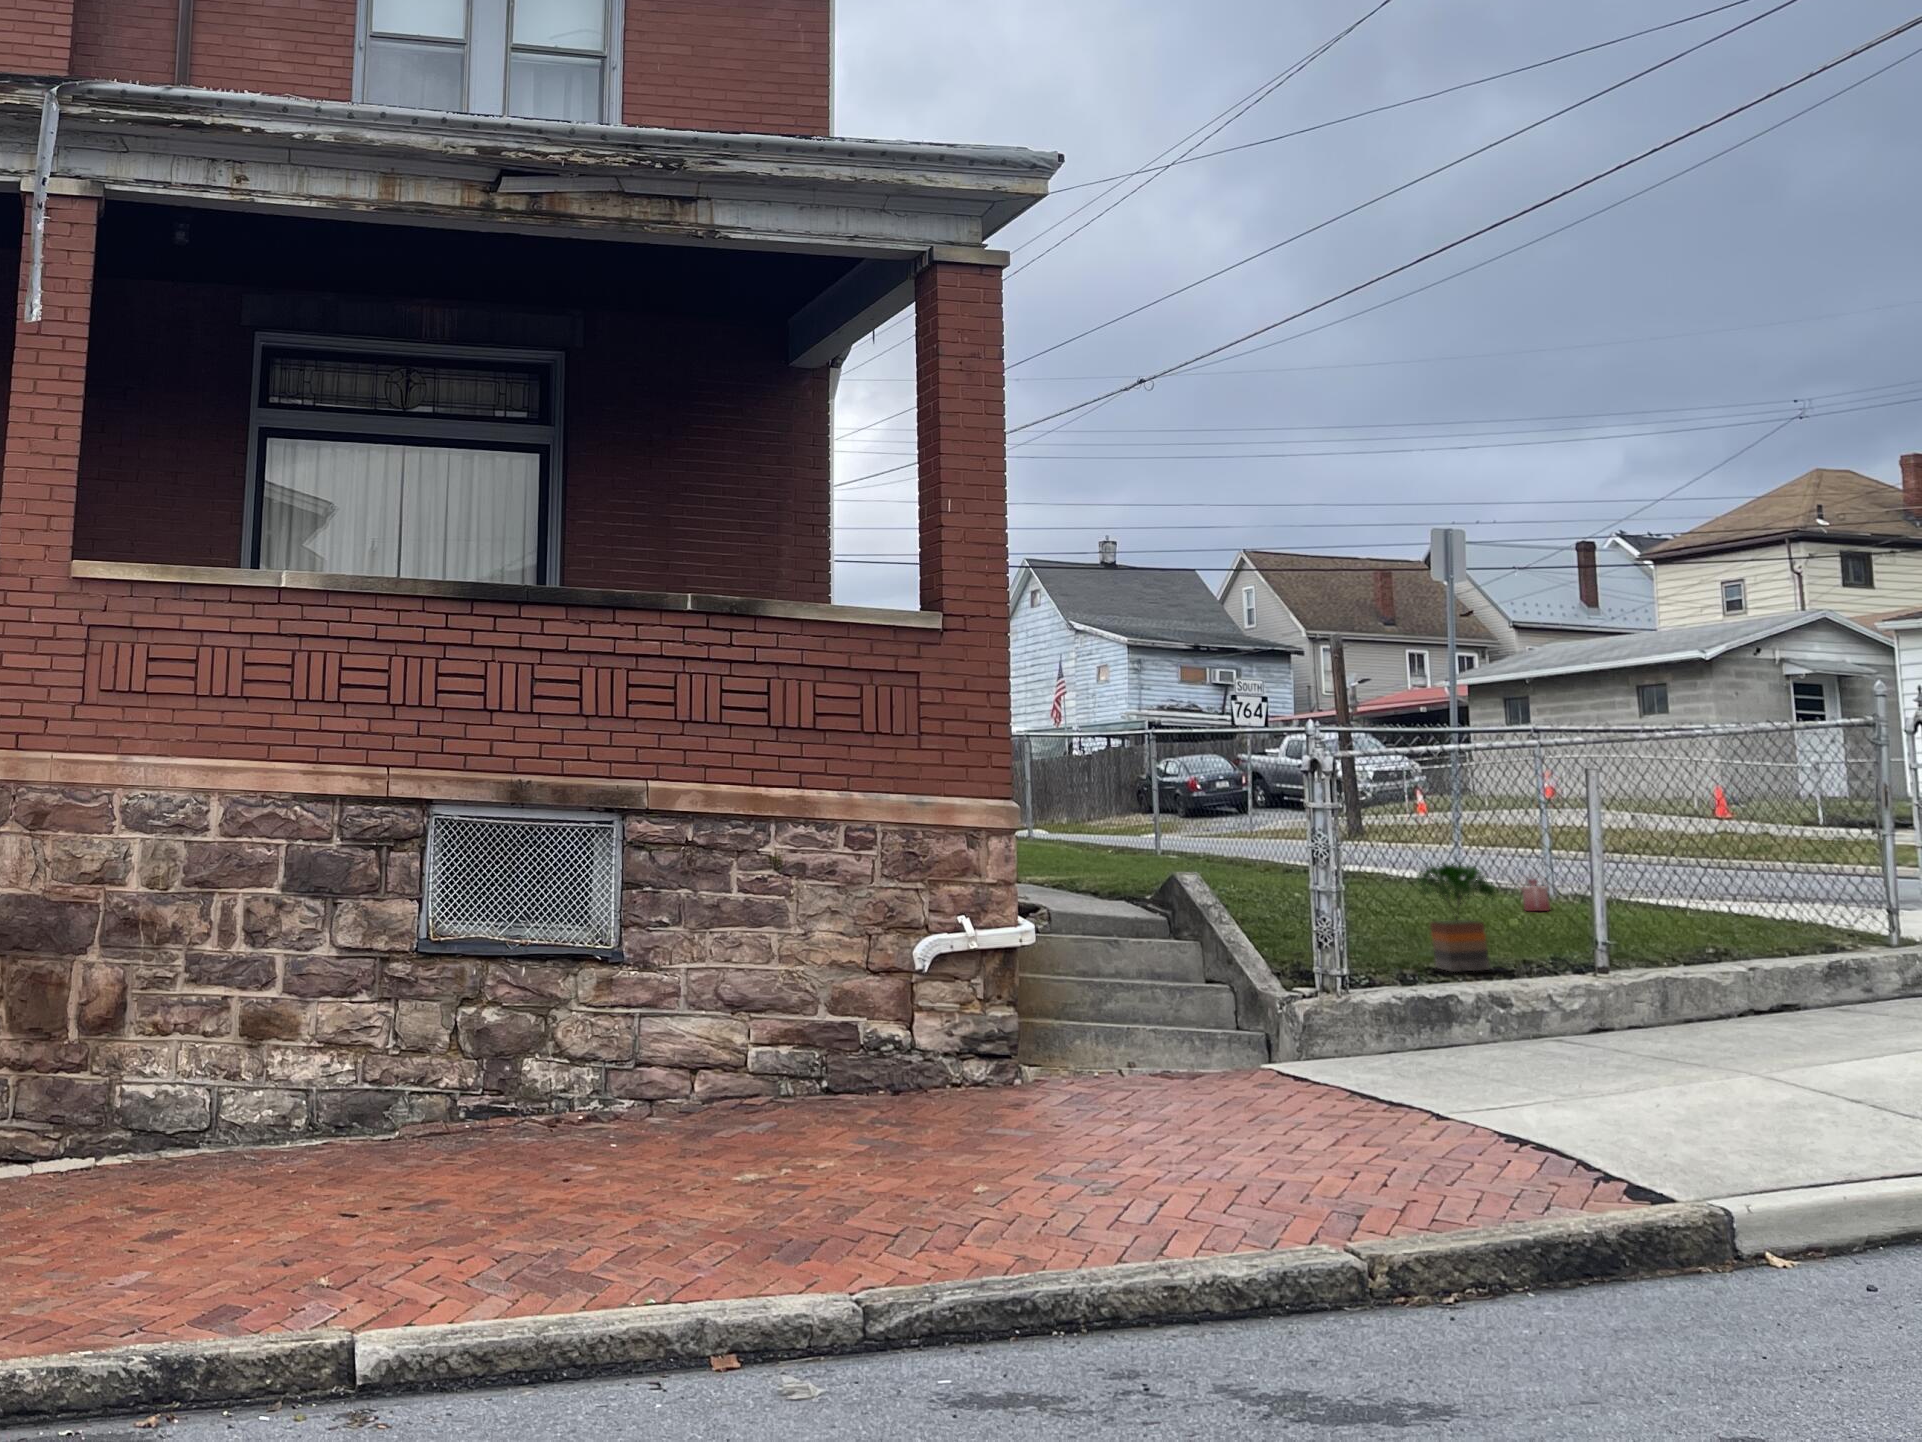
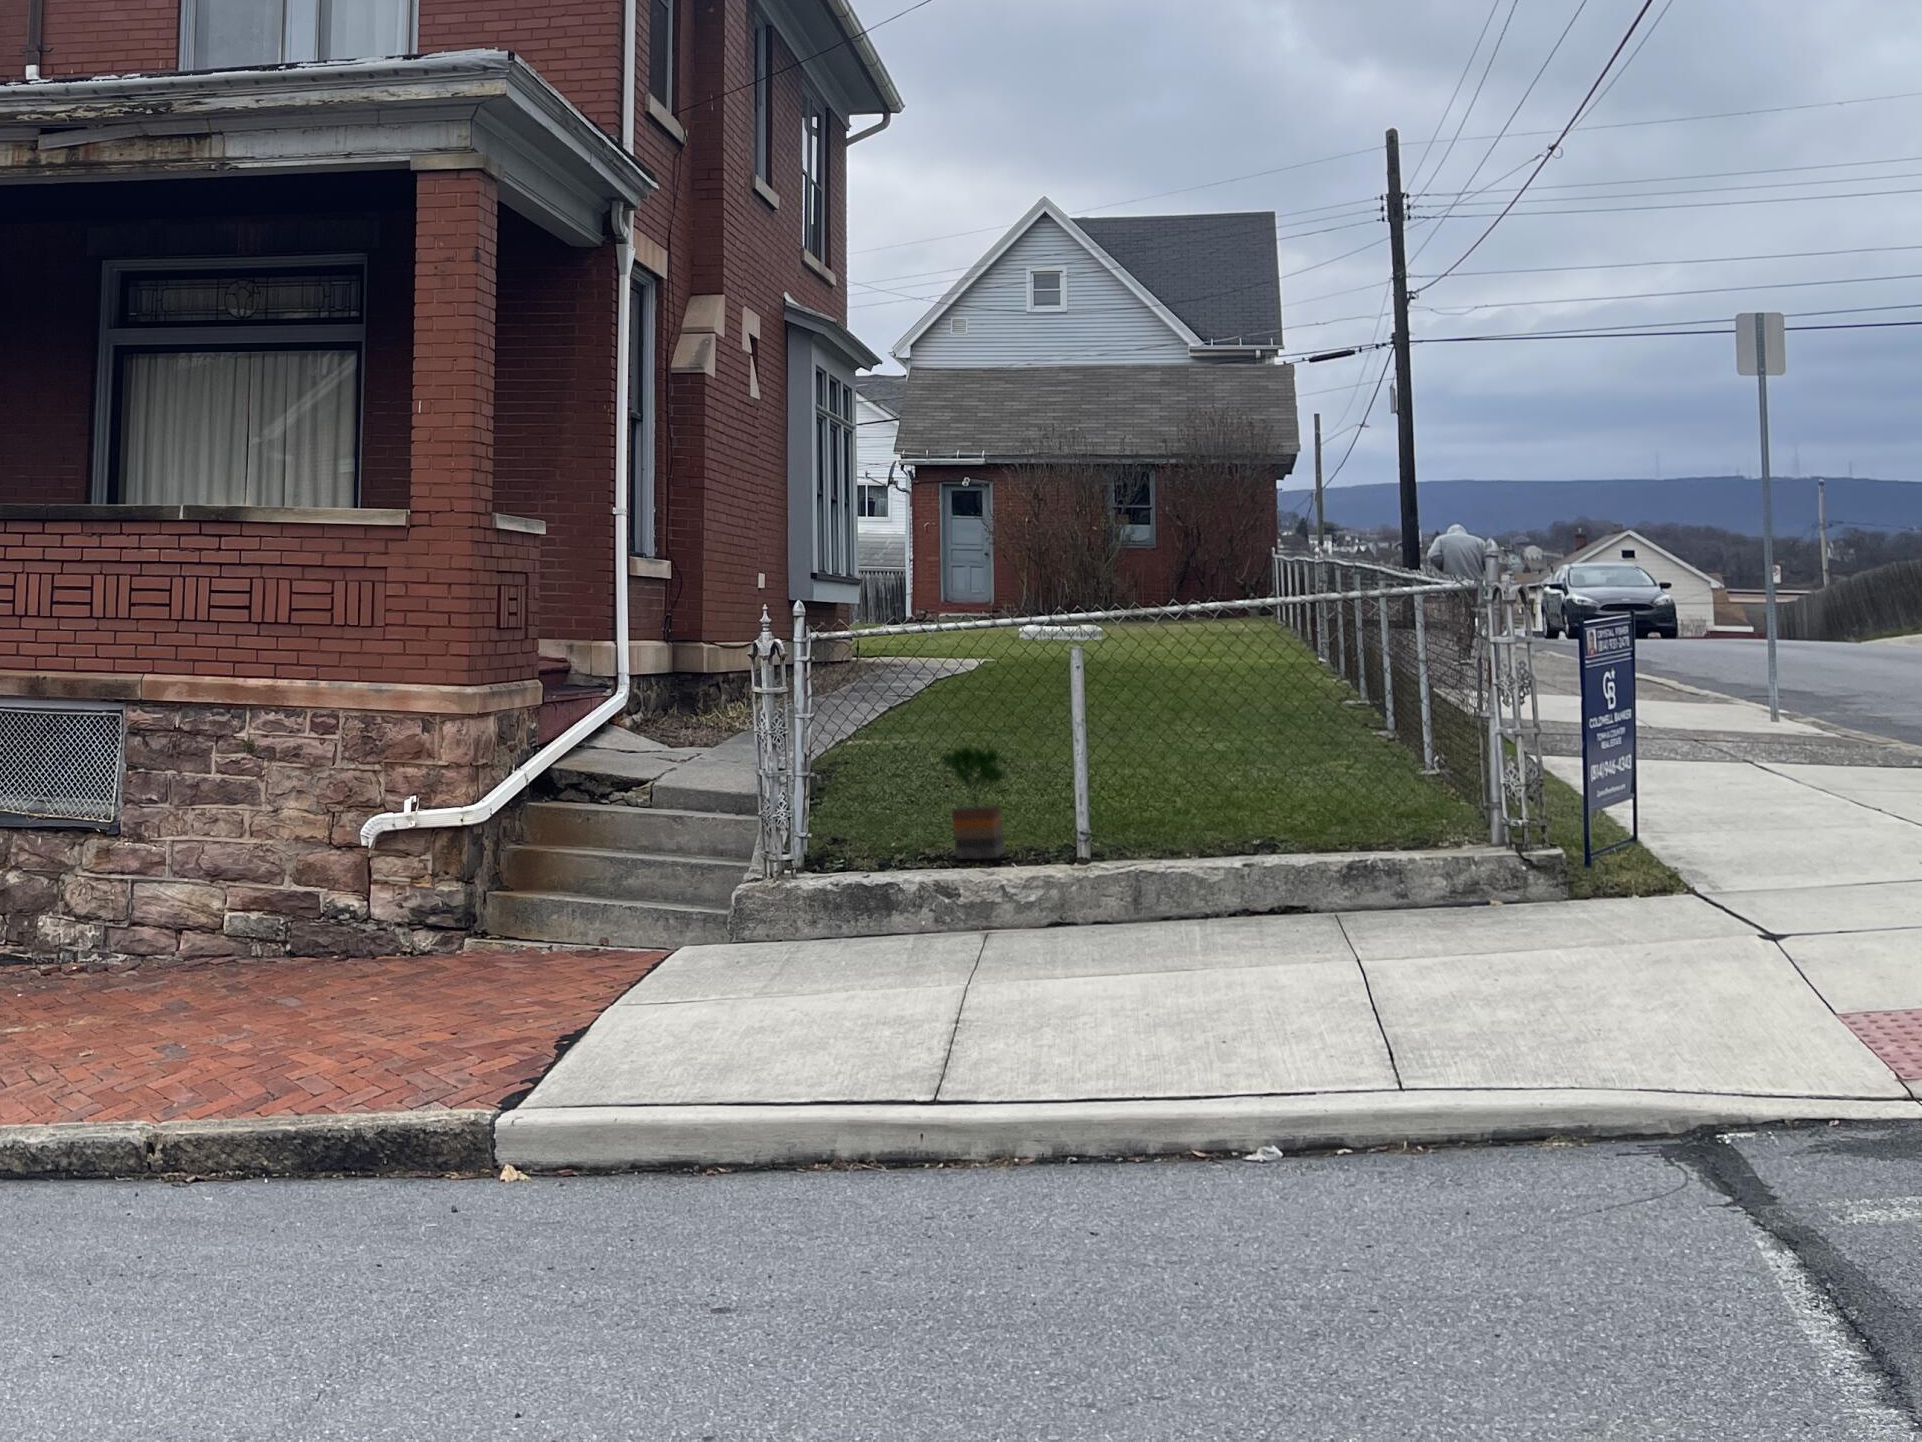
watering can: present [1522,875,1550,911] -> none [1303,746,1338,787]

